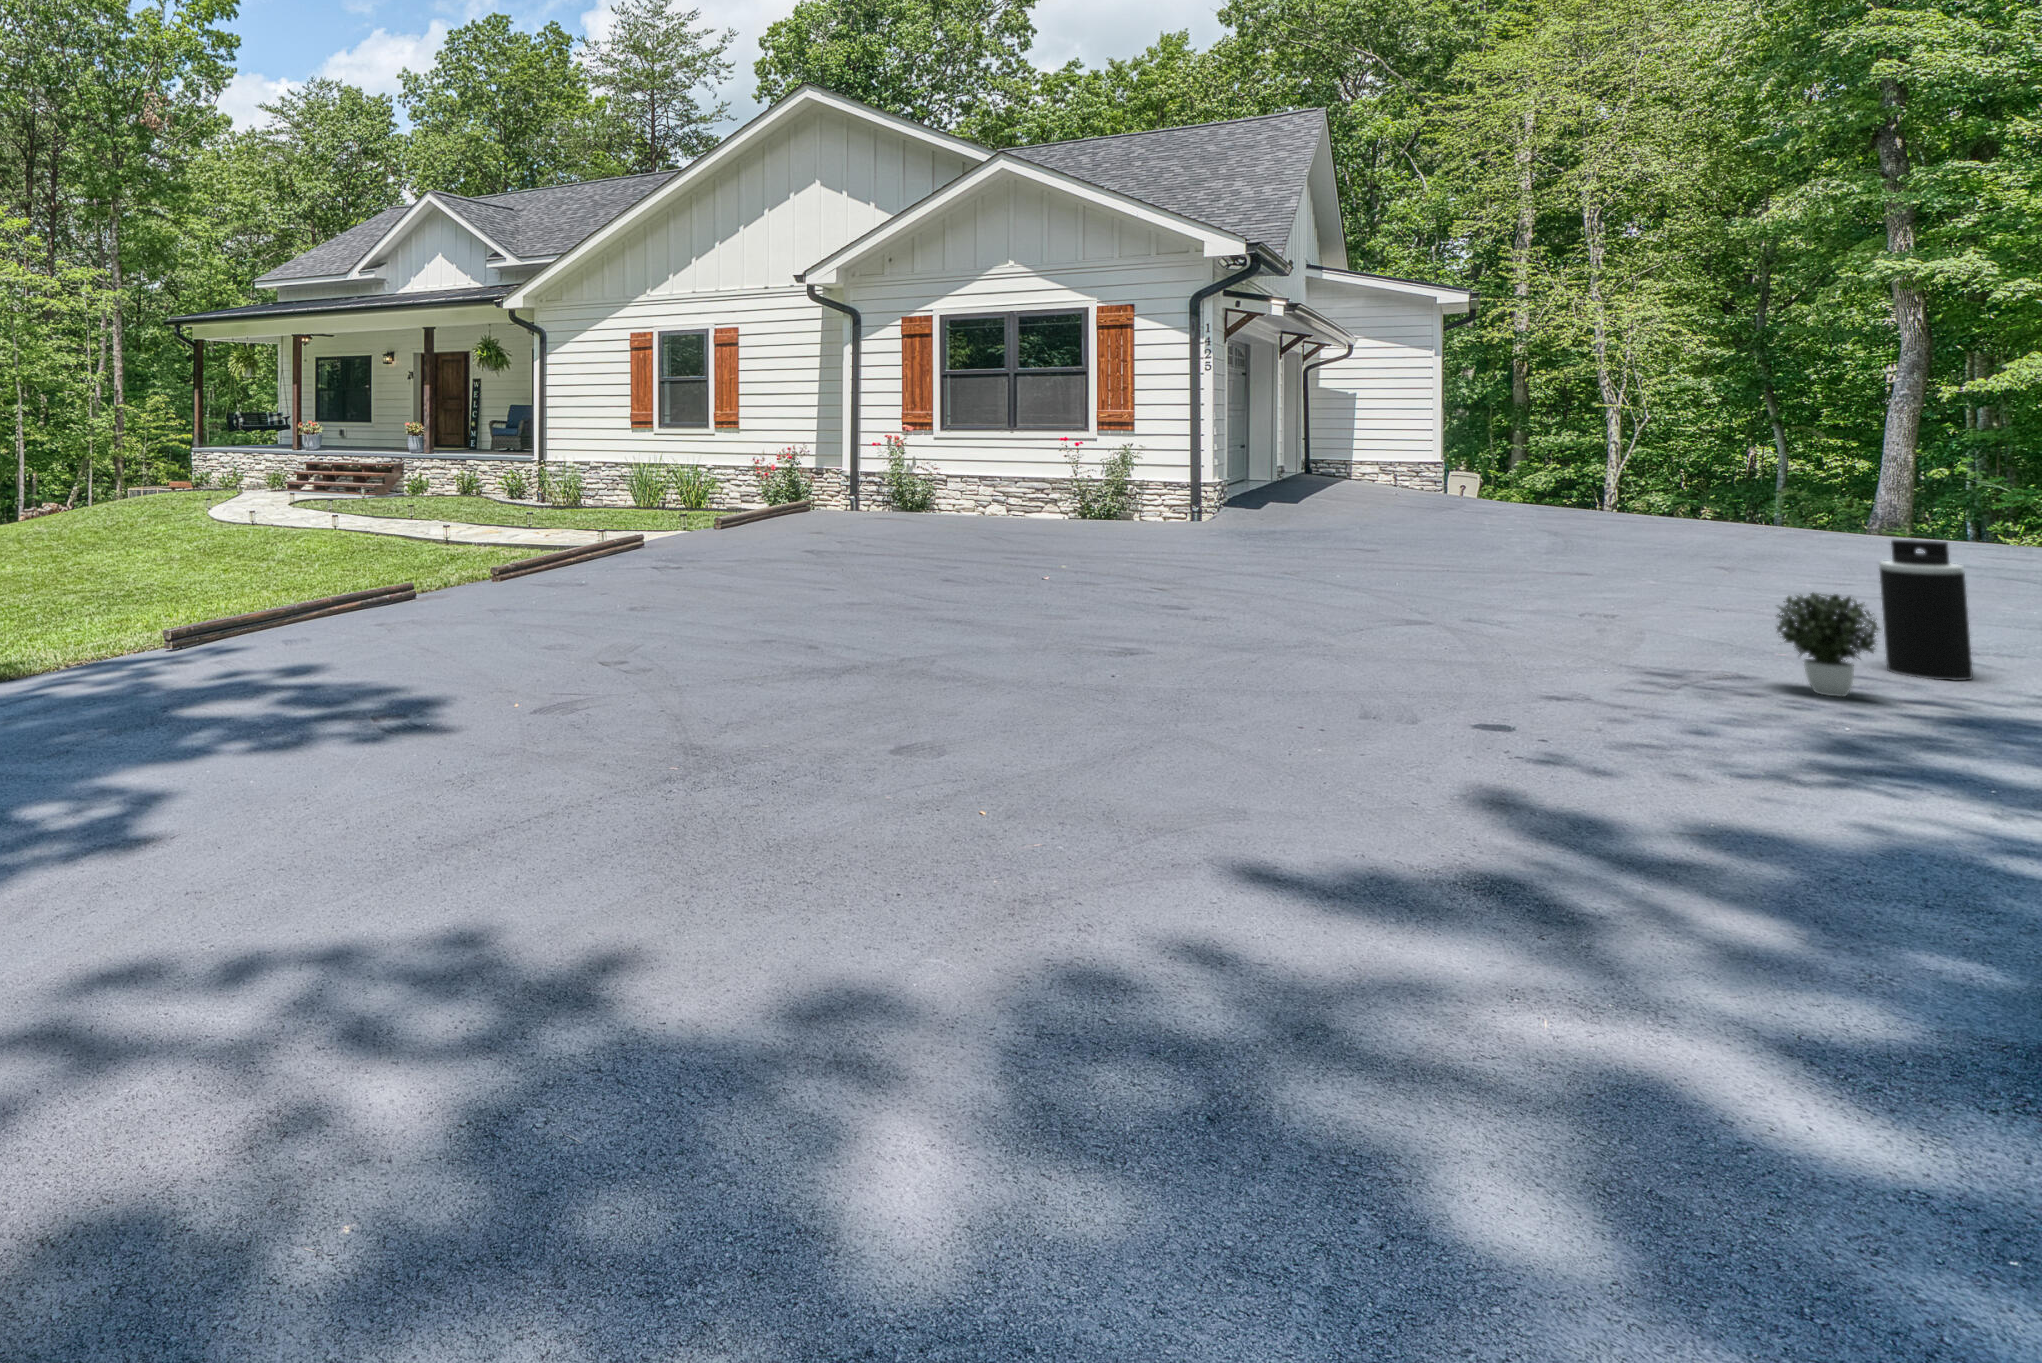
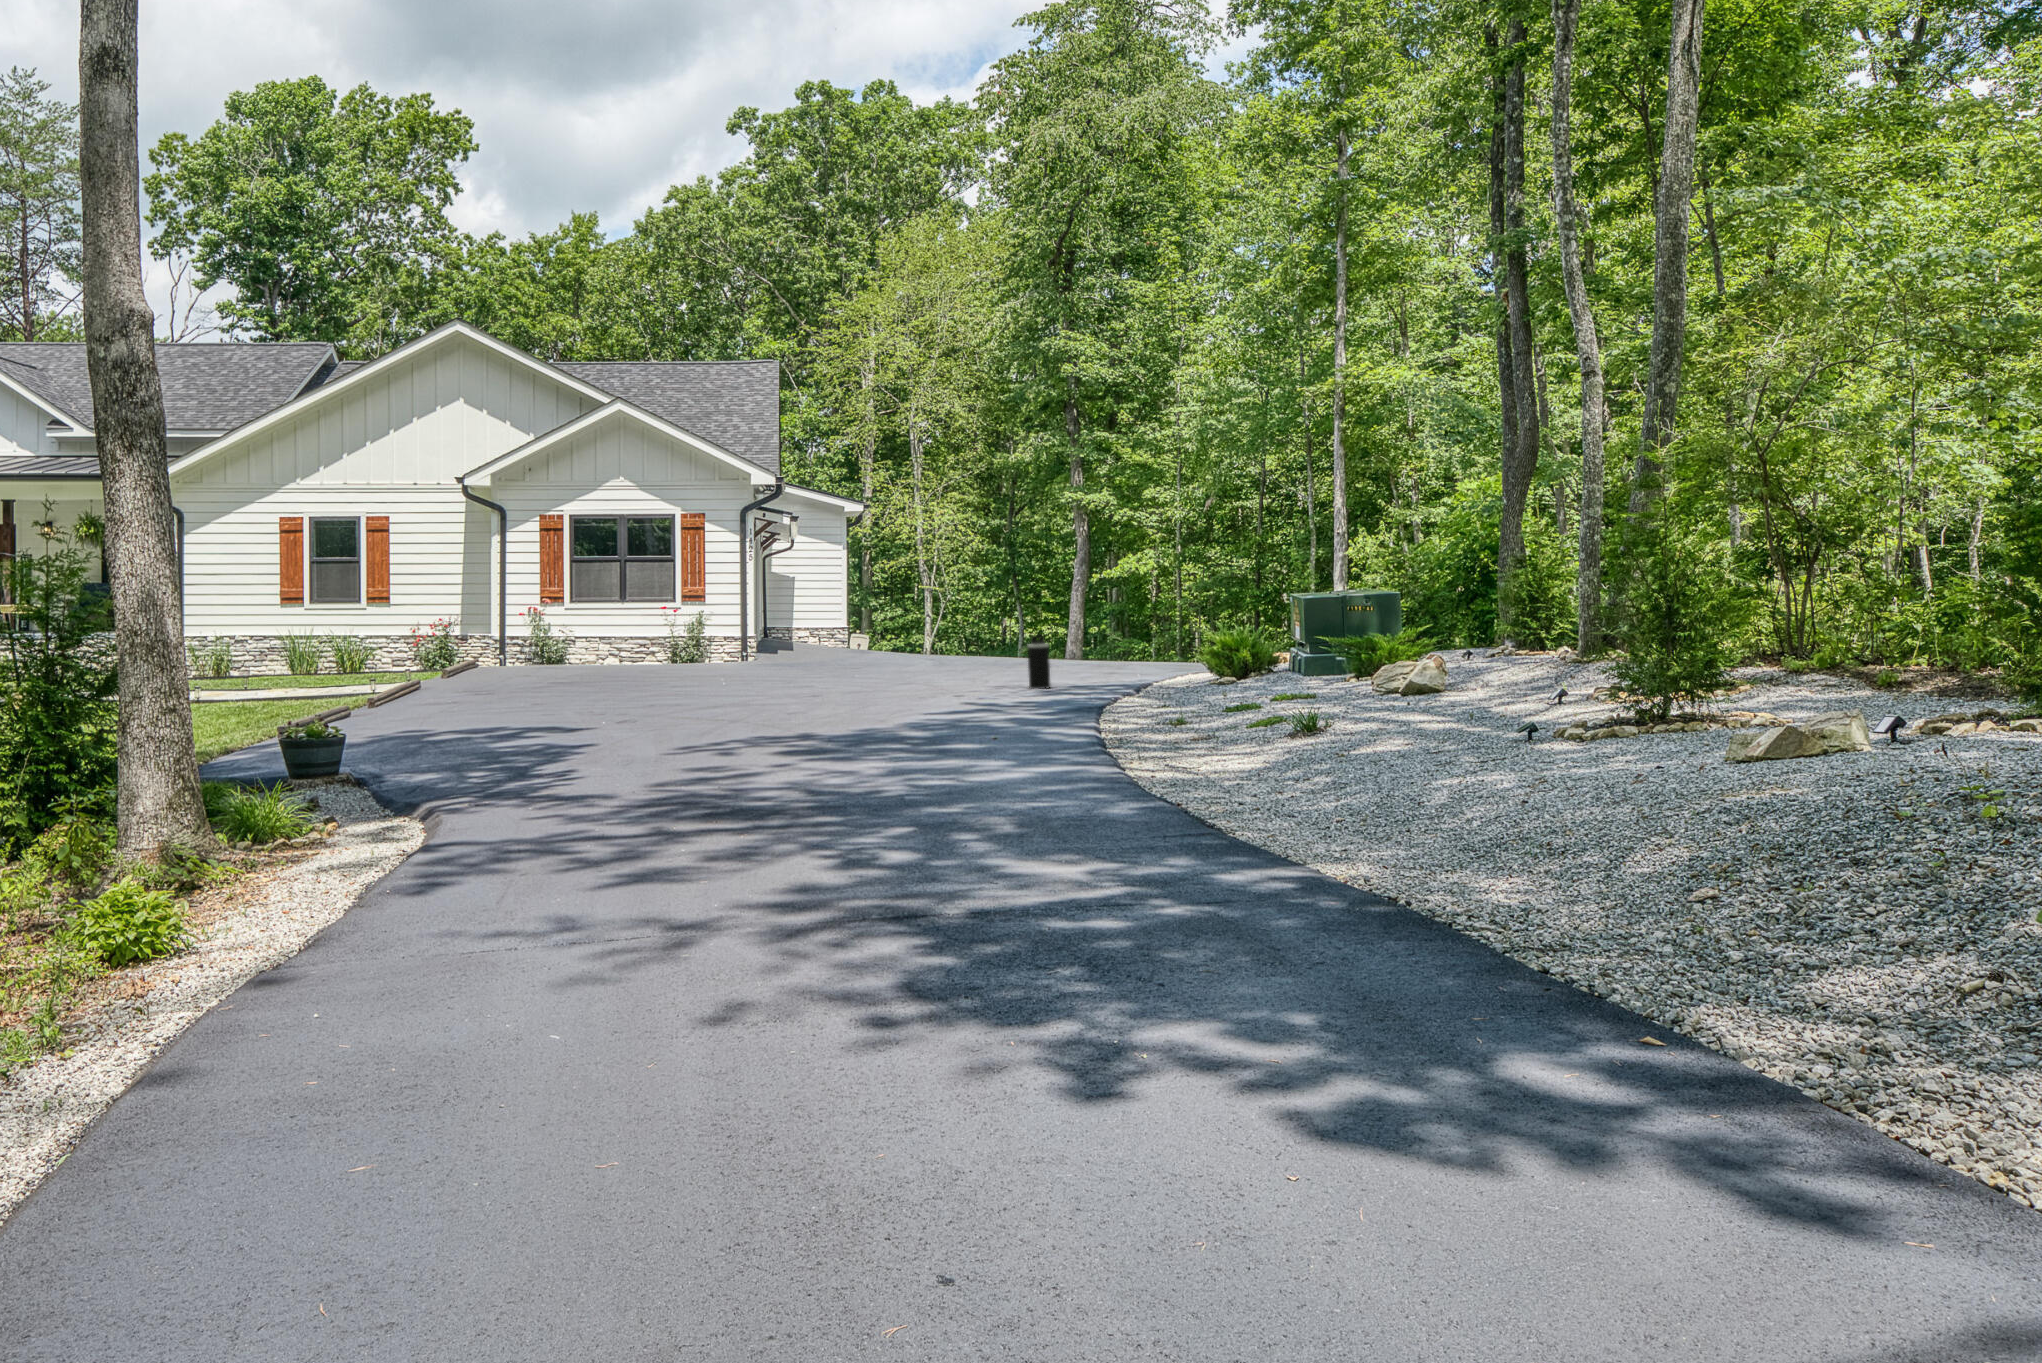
potted plant: present [1777,593,1879,697] -> none [998,653,1026,693]

